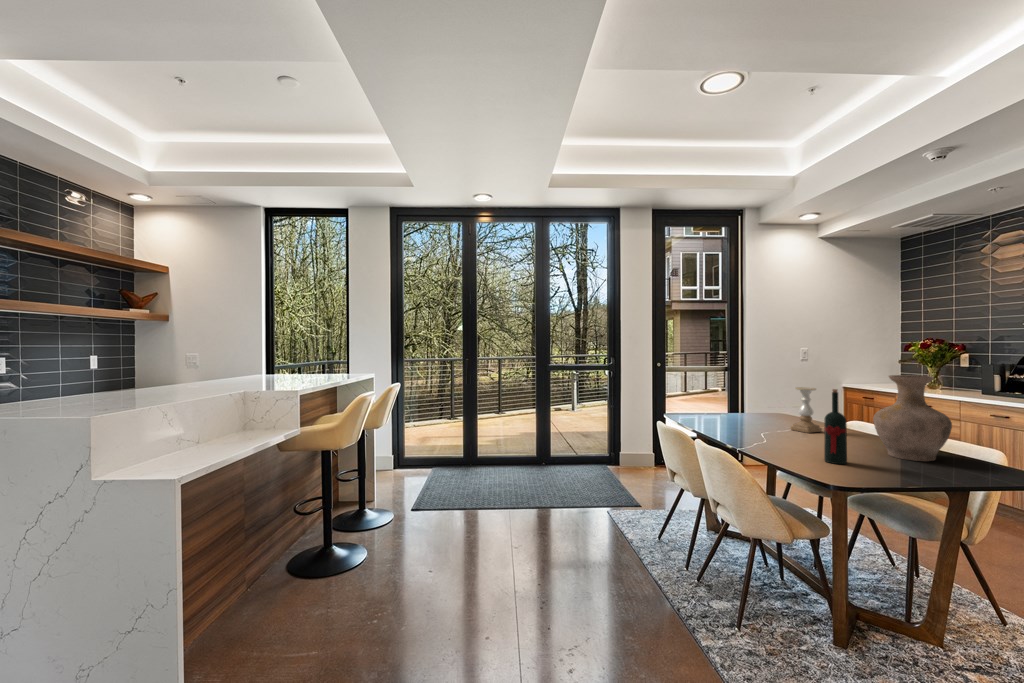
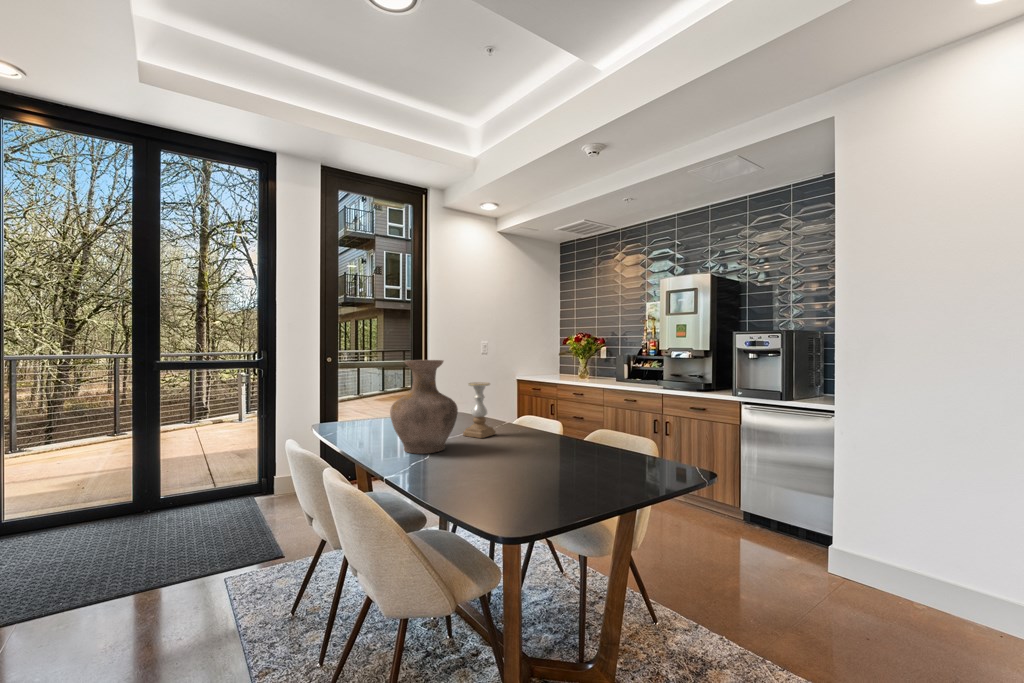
vase: present [873,375,952,461] -> present [390,360,458,454]
wine bottle: present [824,389,847,464] -> none [496,383,522,486]

